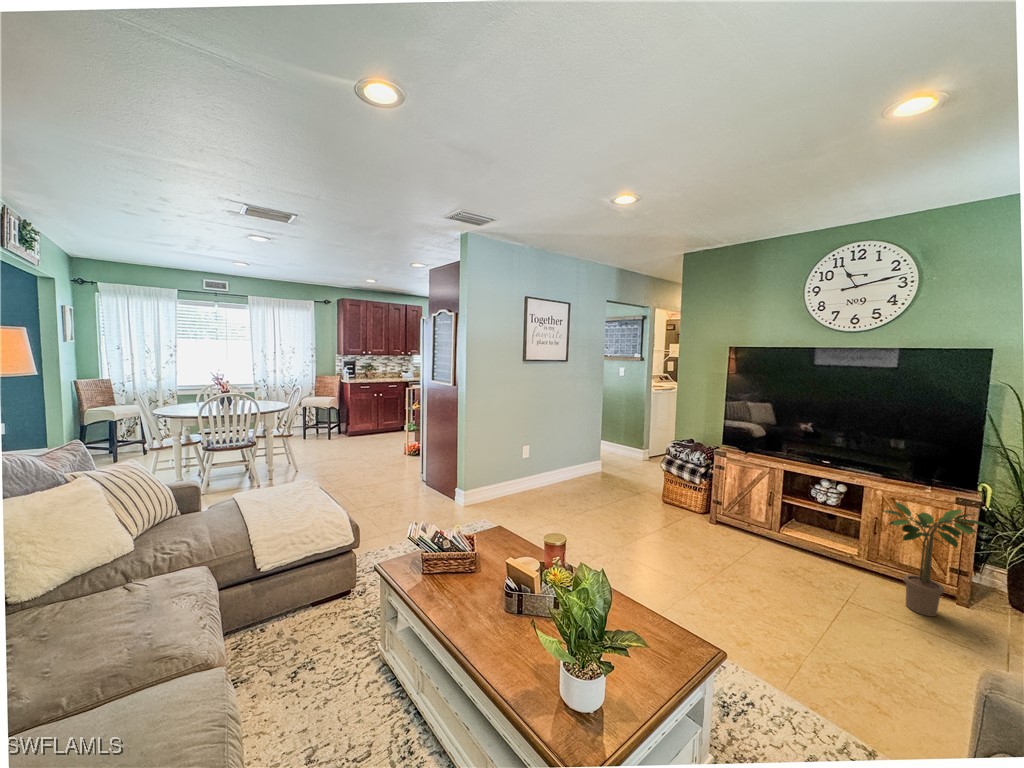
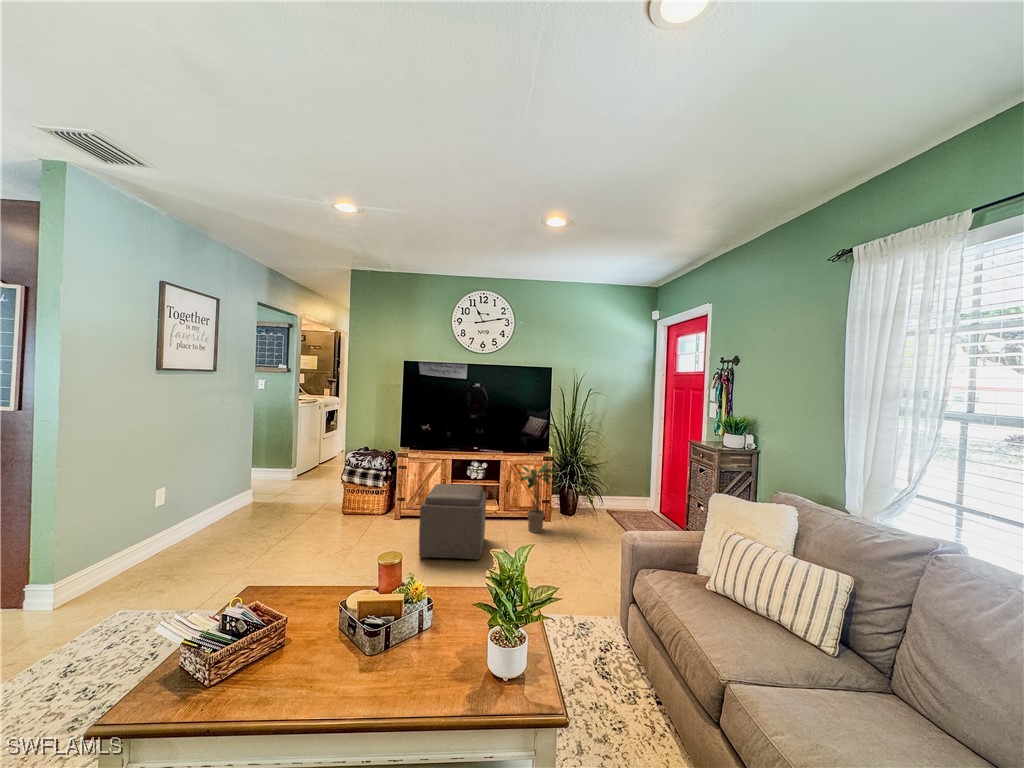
ottoman: none [704,496,817,606] -> present [419,484,486,560]

